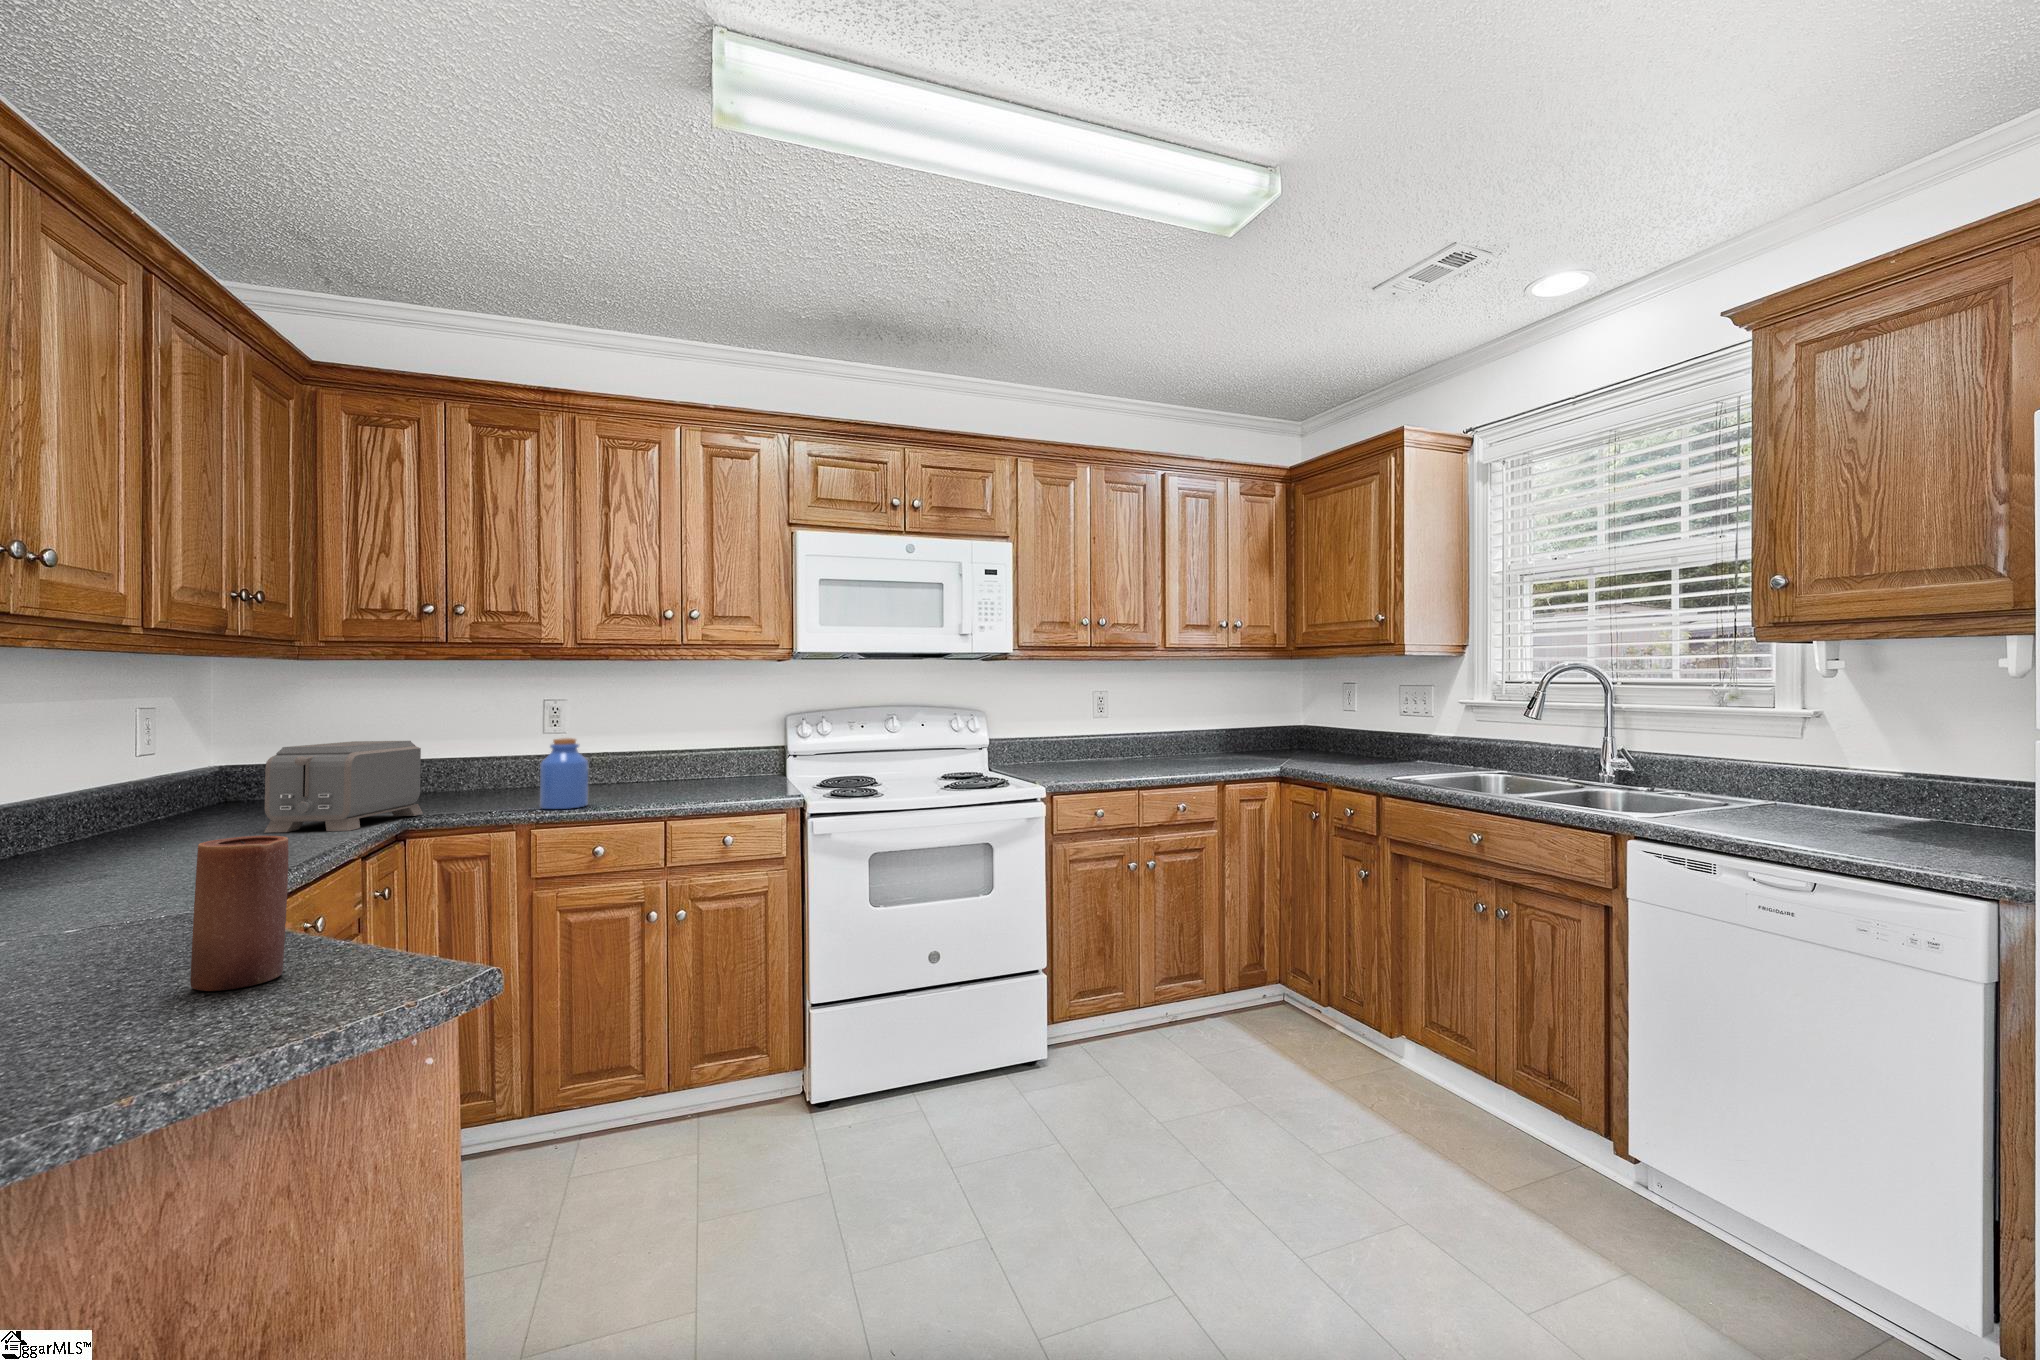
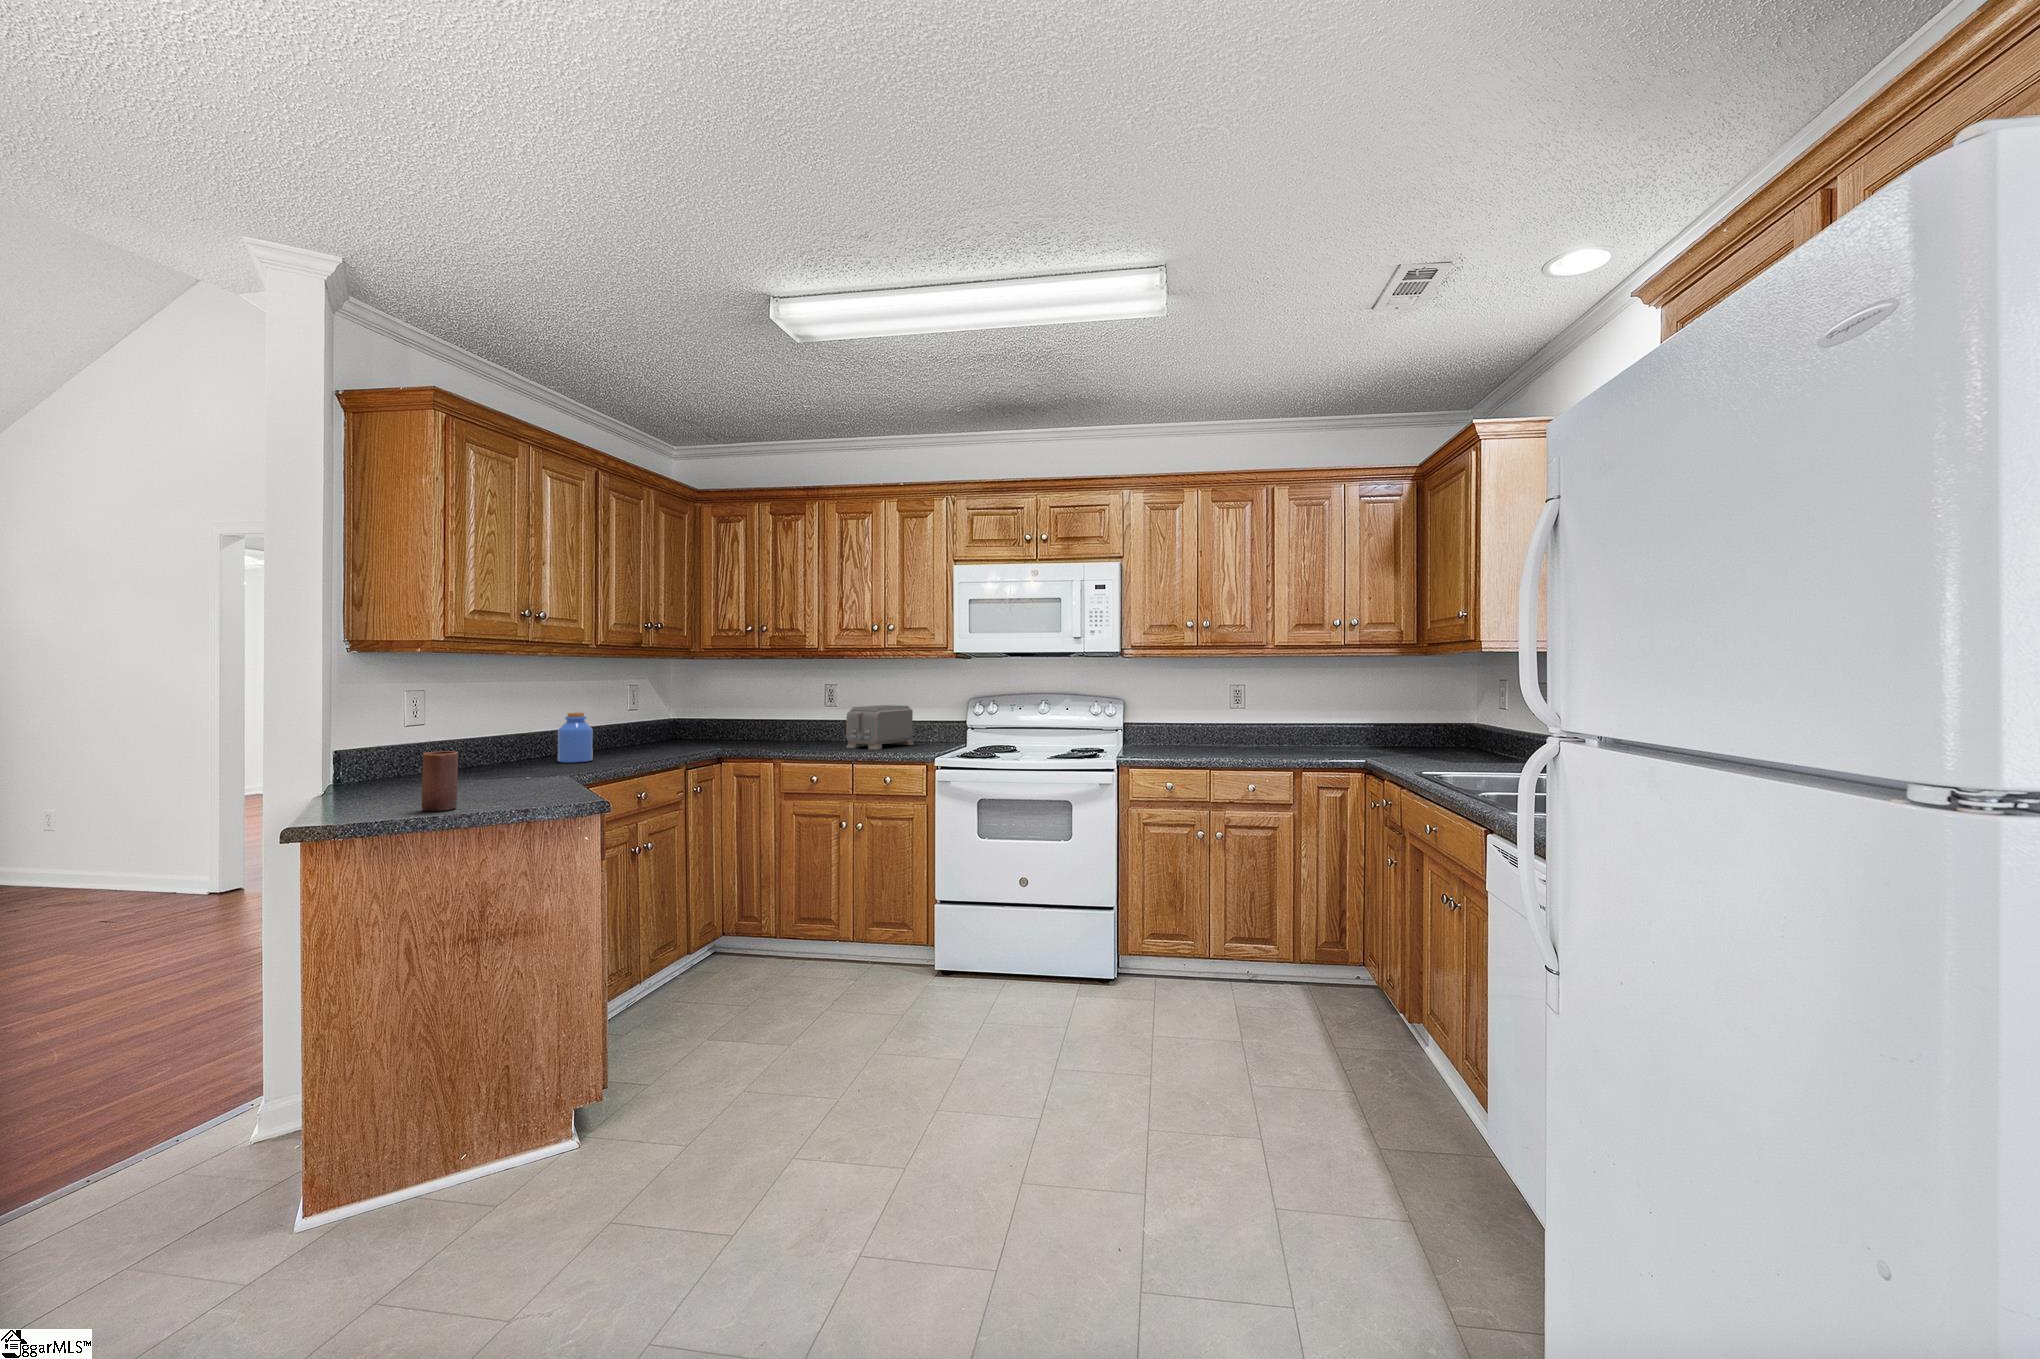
jar: present [540,738,588,809] -> present [558,713,593,763]
toaster: present [264,741,423,833] -> present [846,705,914,750]

